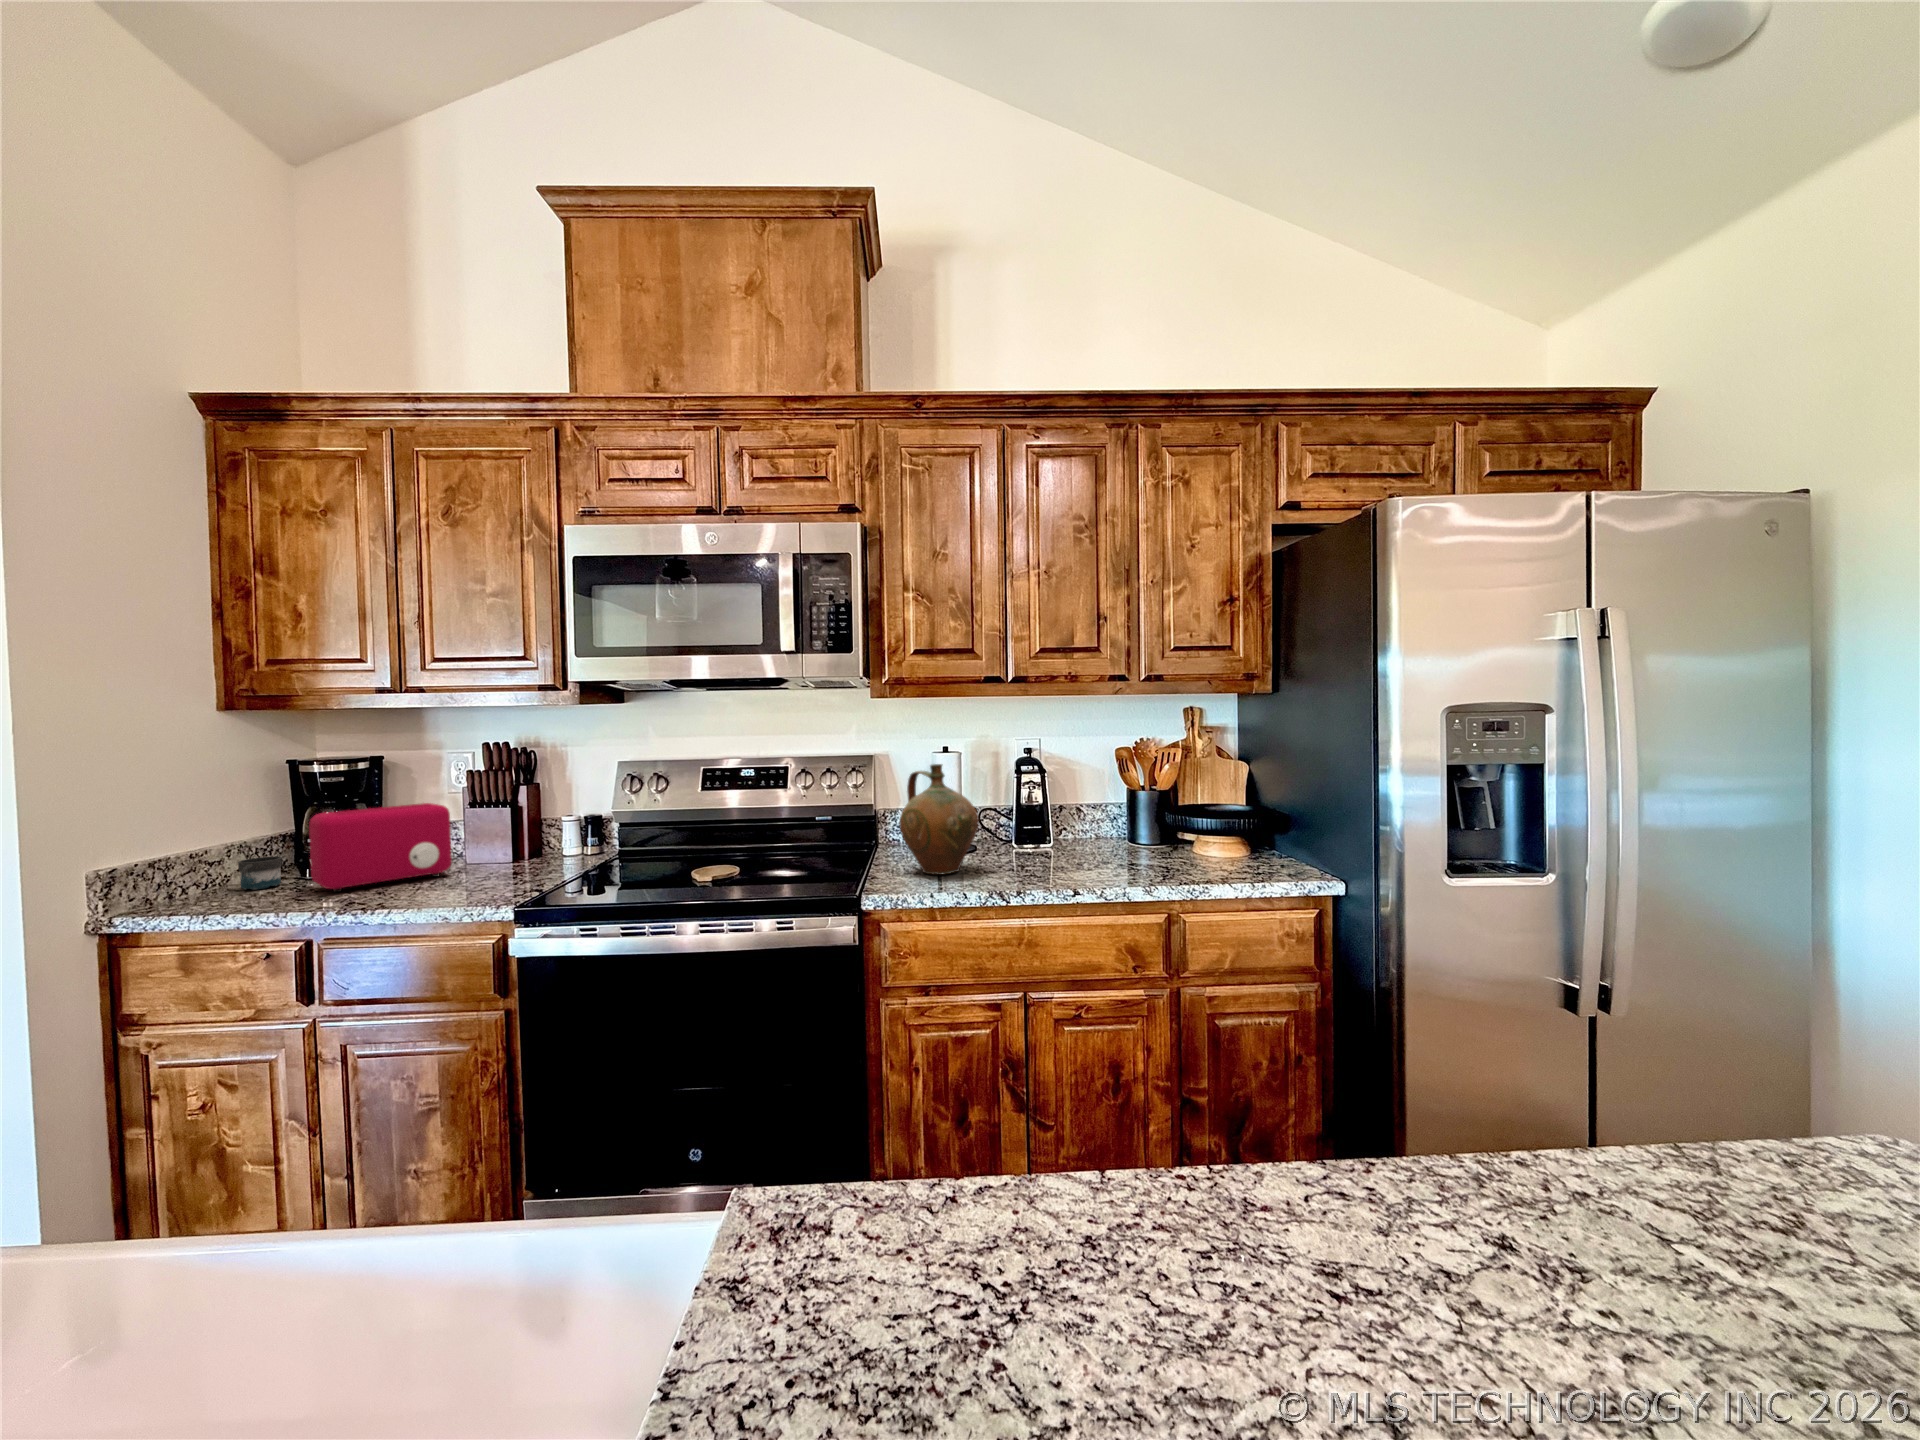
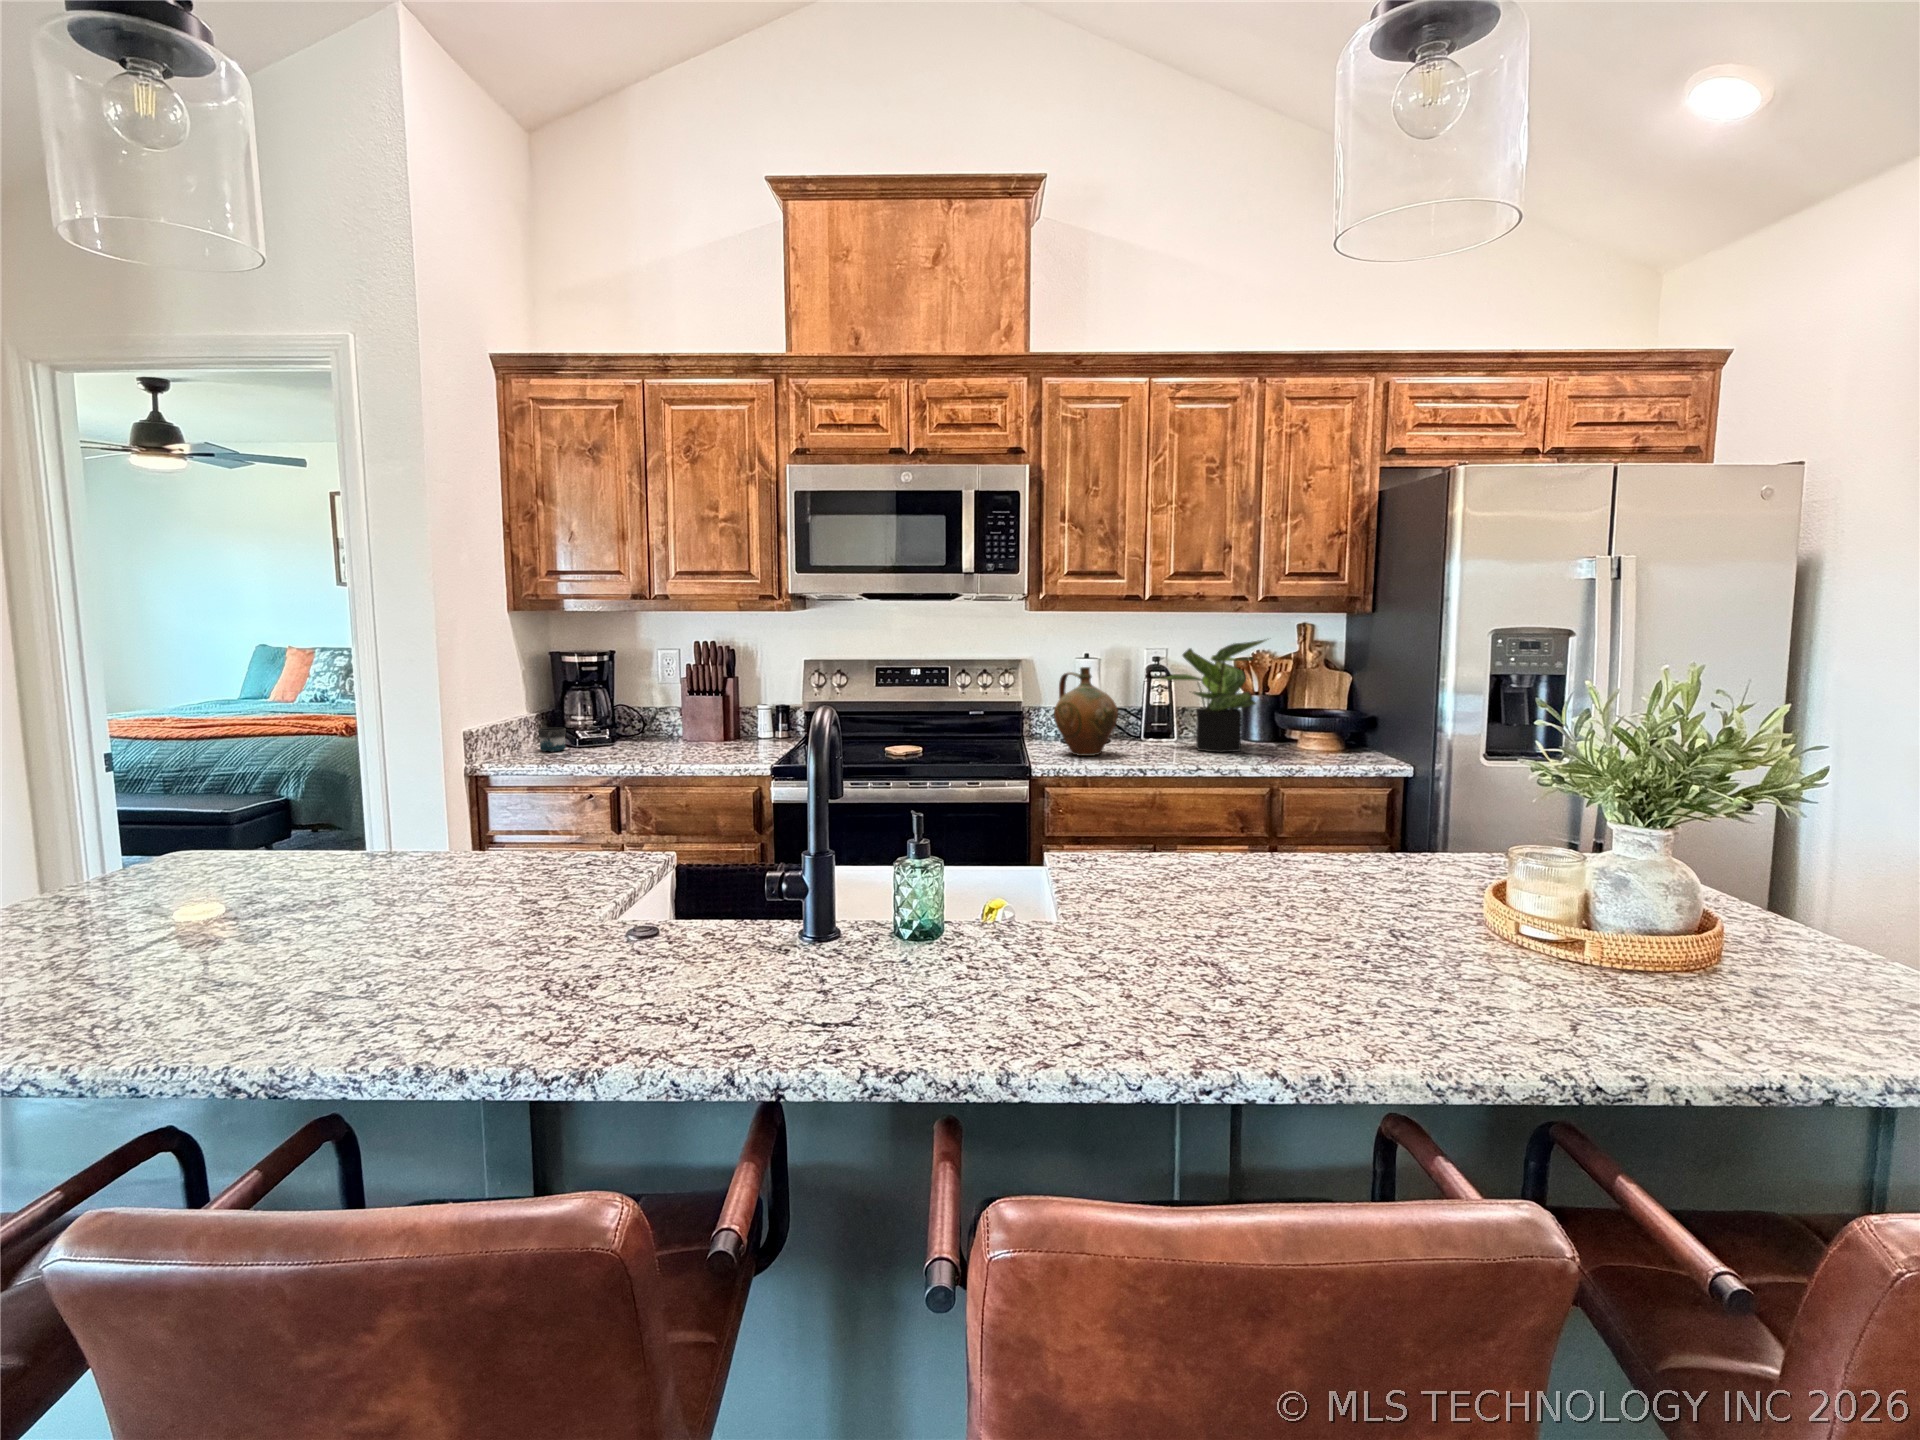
potted plant: none [1021,723,1160,863] -> present [1160,640,1266,753]
toaster: present [309,803,452,892] -> none [595,689,689,754]

